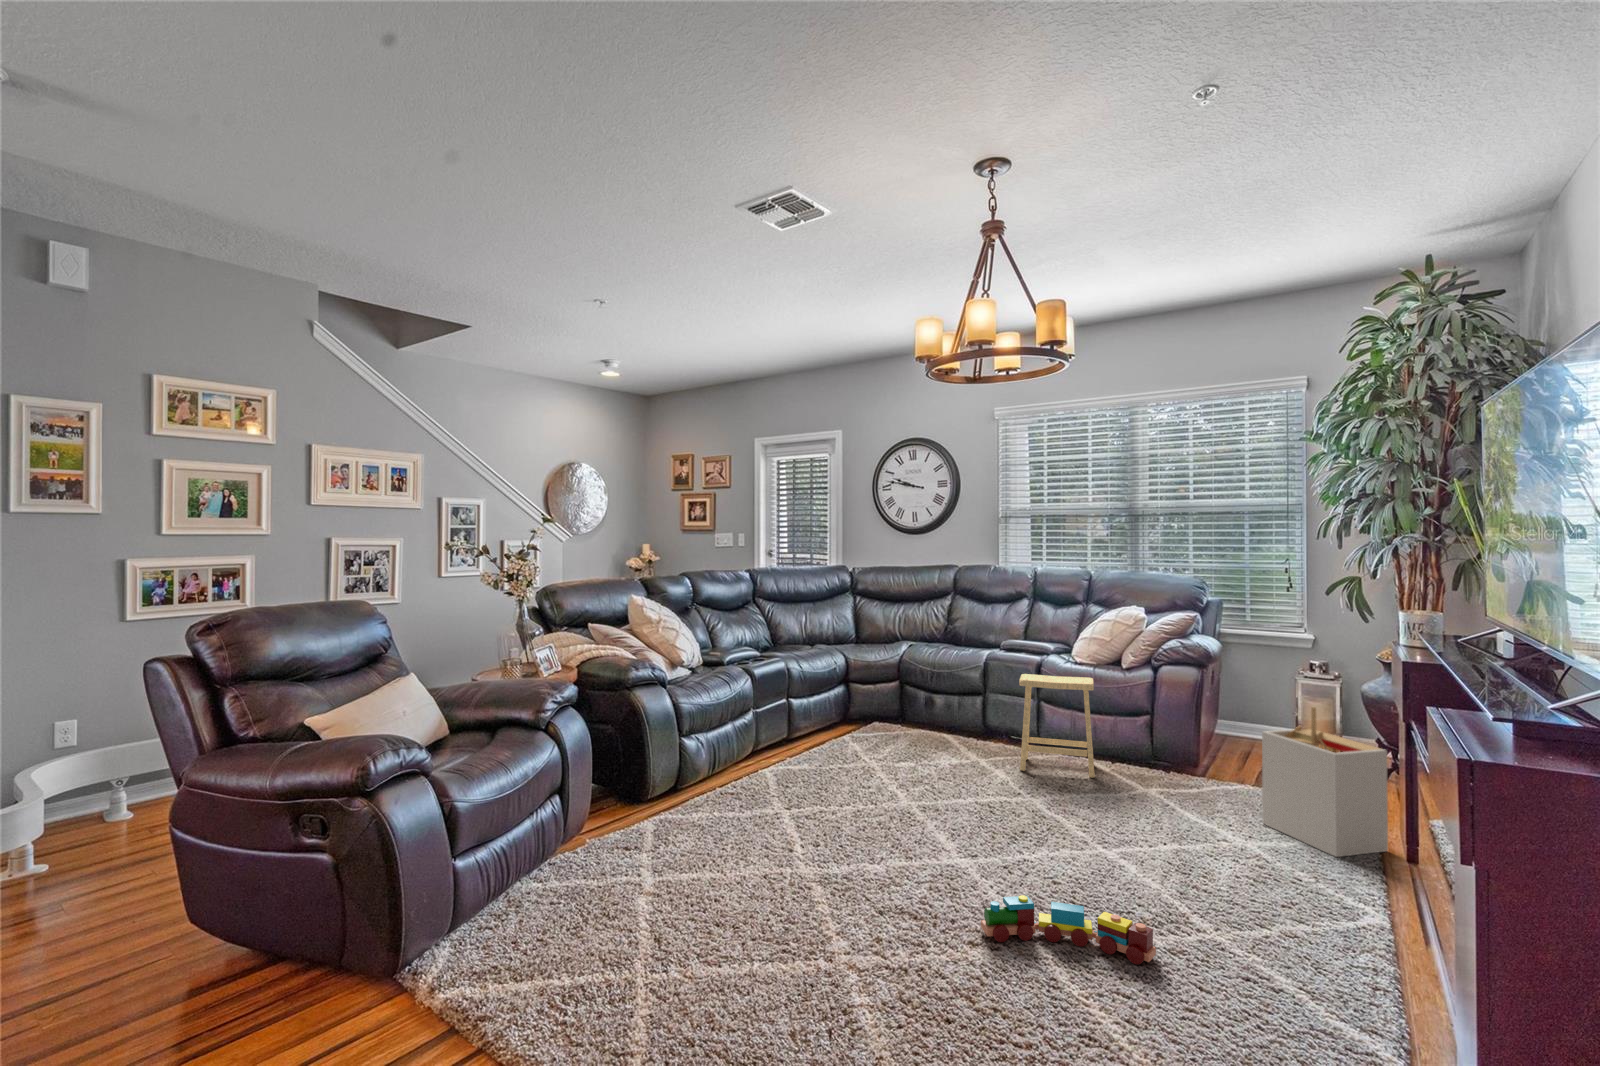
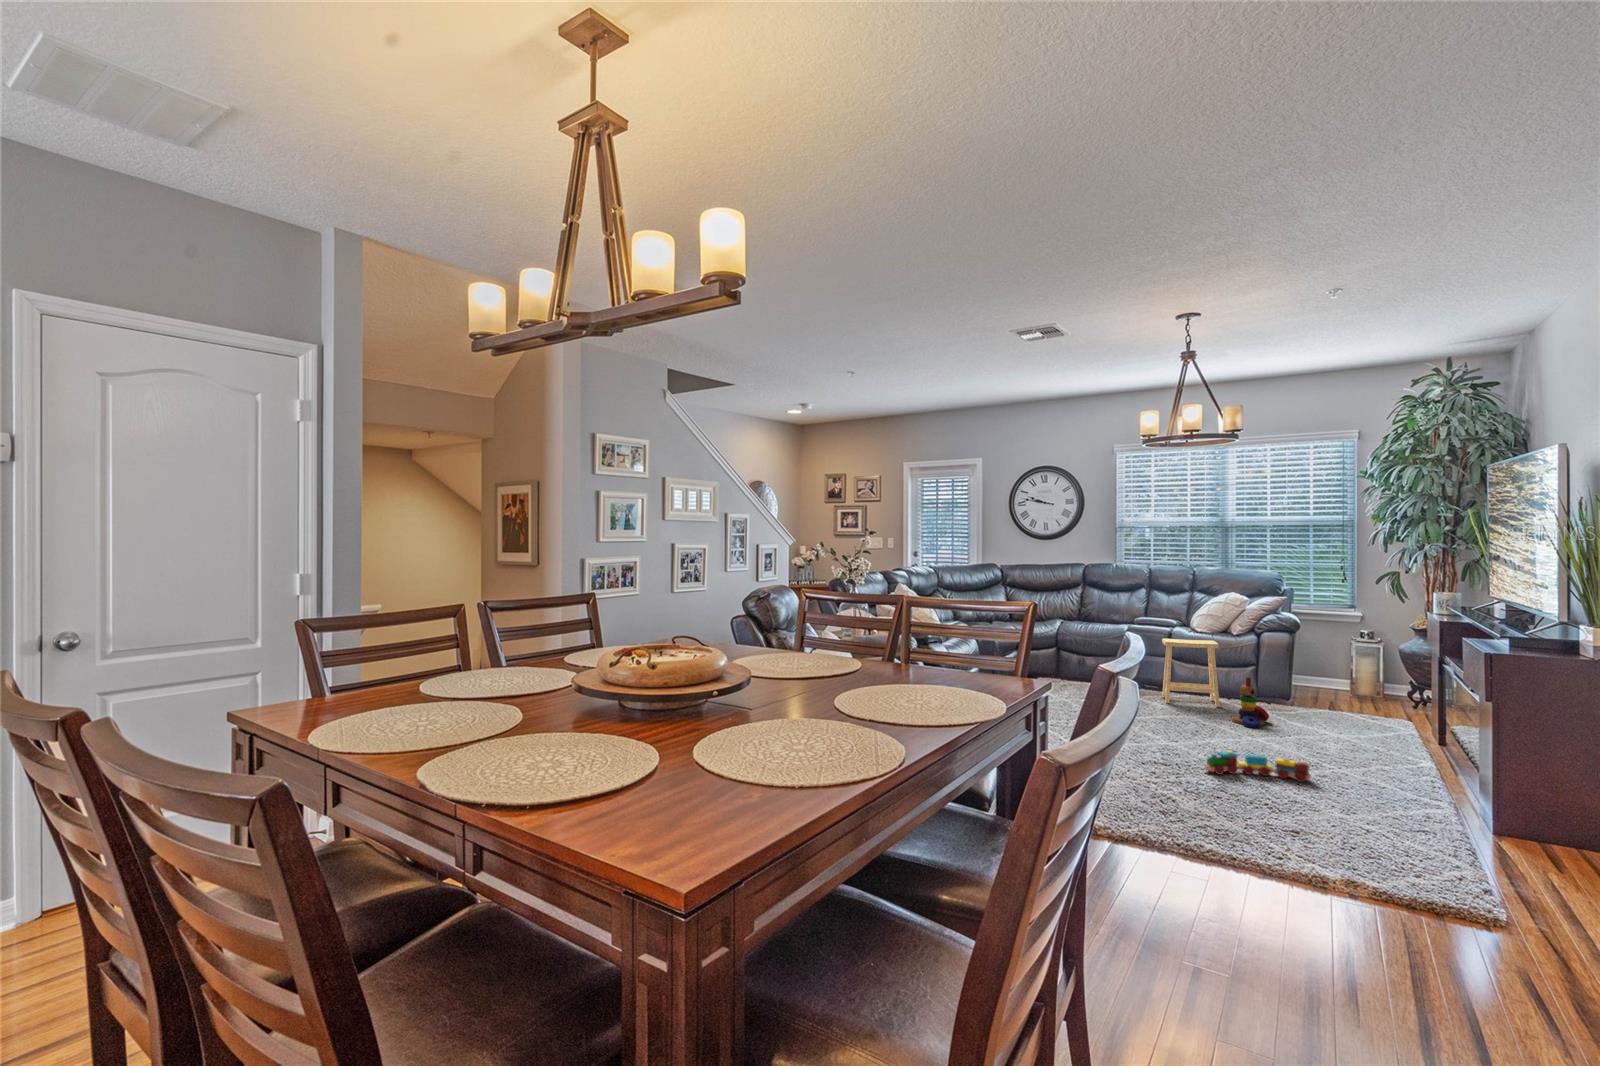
storage bin: present [1262,707,1388,857] -> none [1344,653,1428,743]
stacking toy: none [1098,739,1152,821] -> present [1232,677,1269,728]

